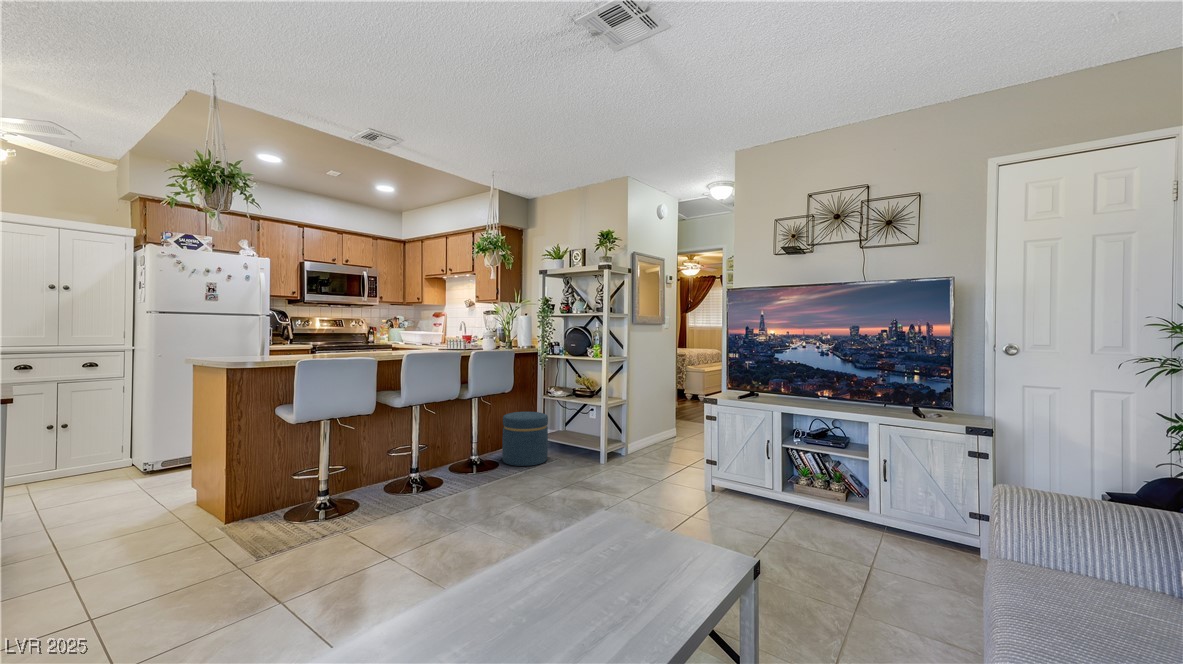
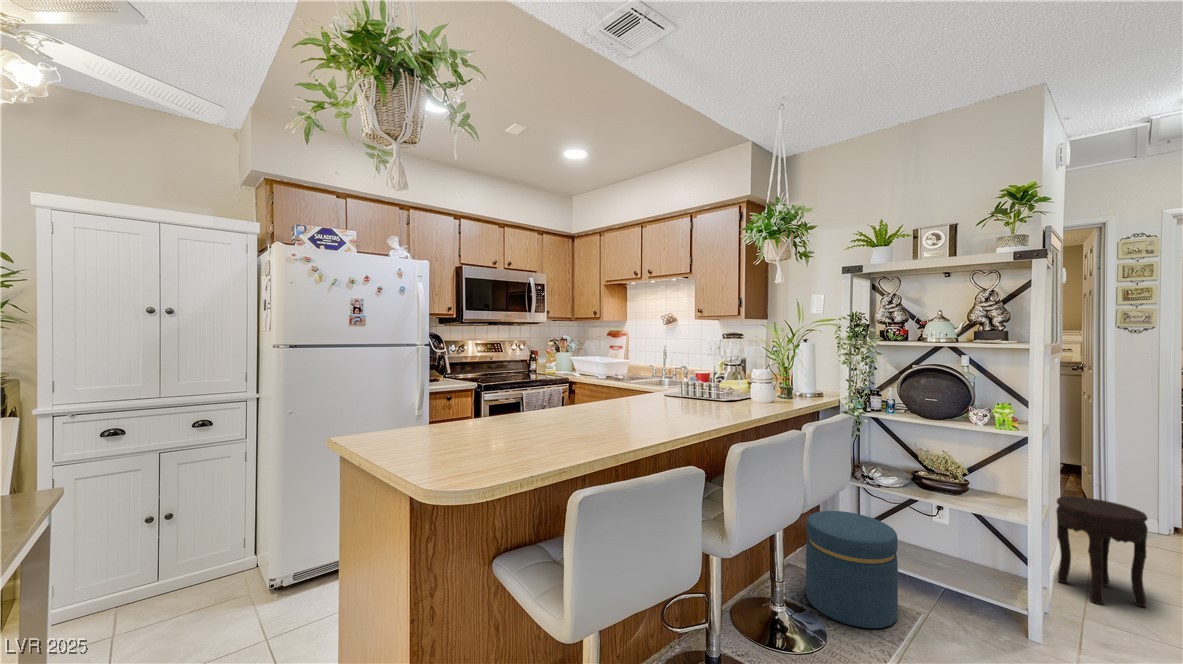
side table: none [650,402,684,453] -> present [1056,496,1148,607]

